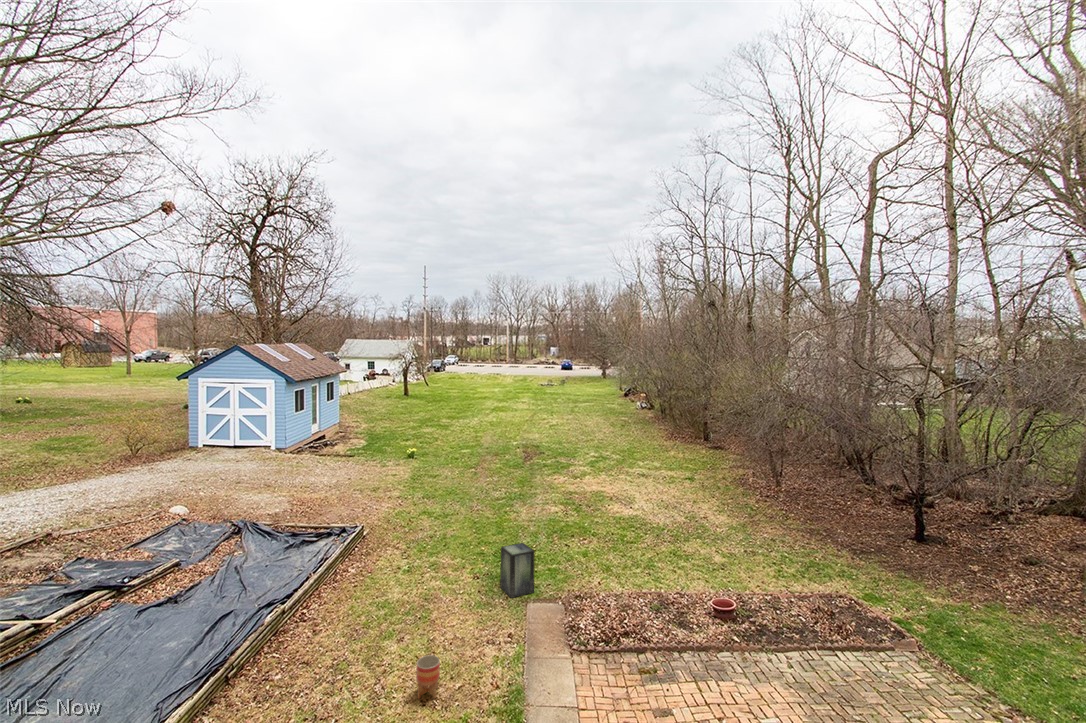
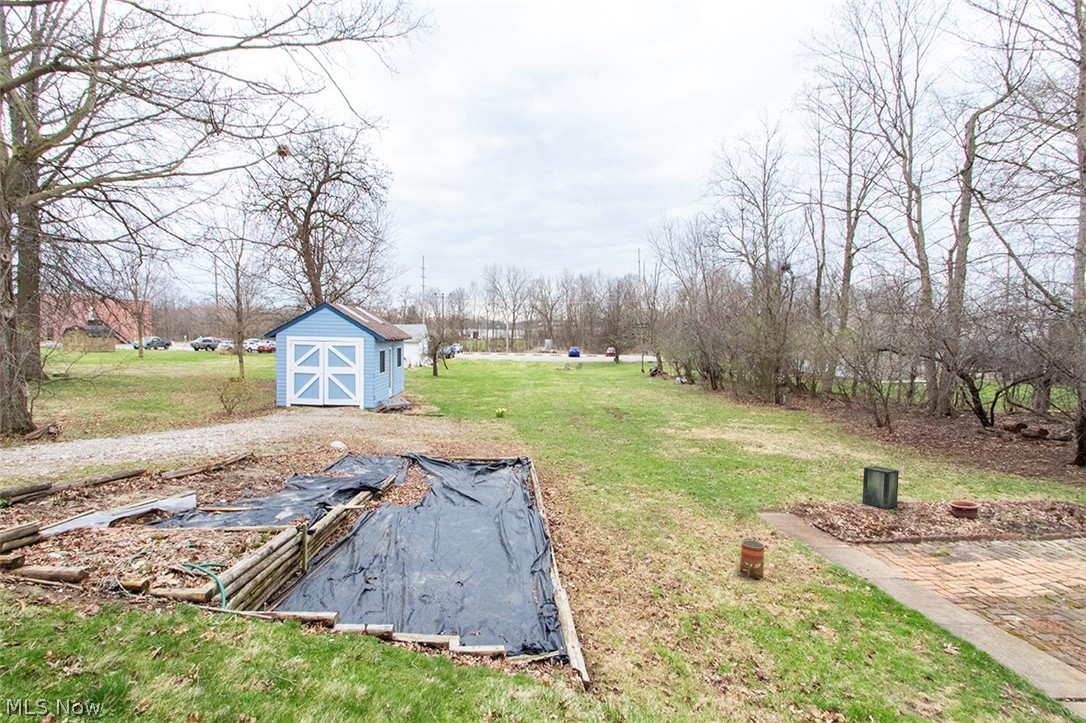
storage box: present [500,543,535,598] -> present [862,466,899,510]

